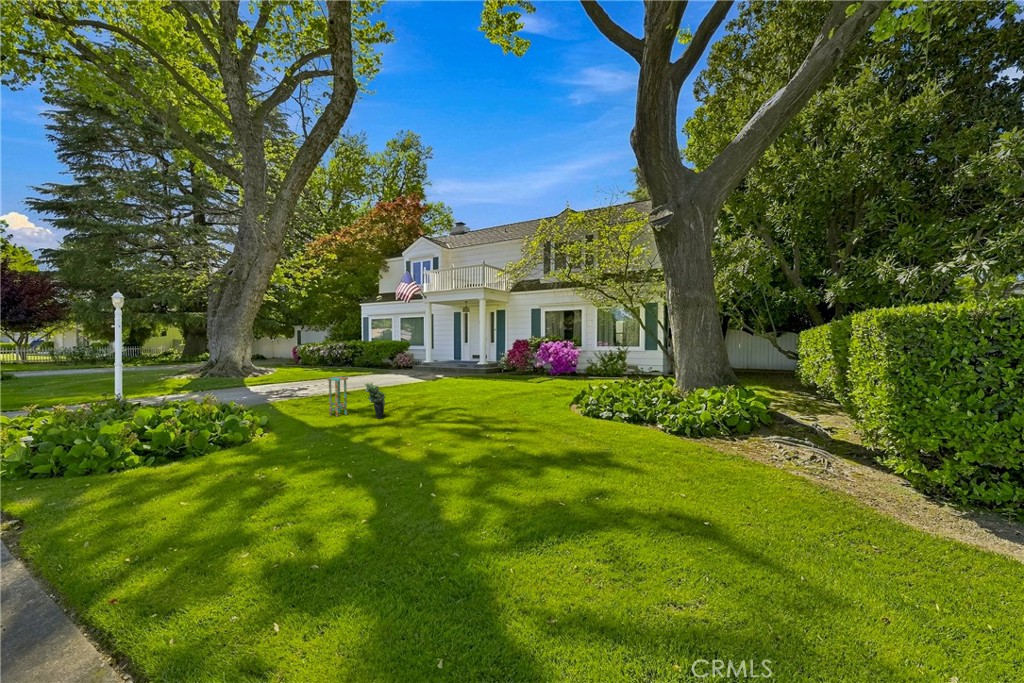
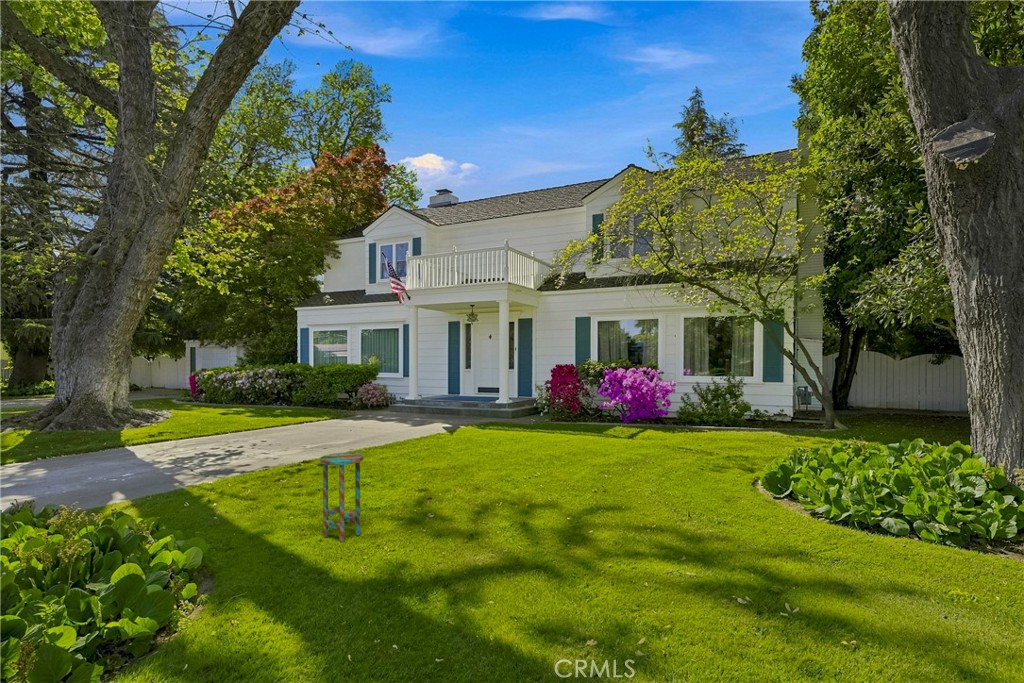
potted plant: present [364,383,385,419] -> none [404,465,453,547]

